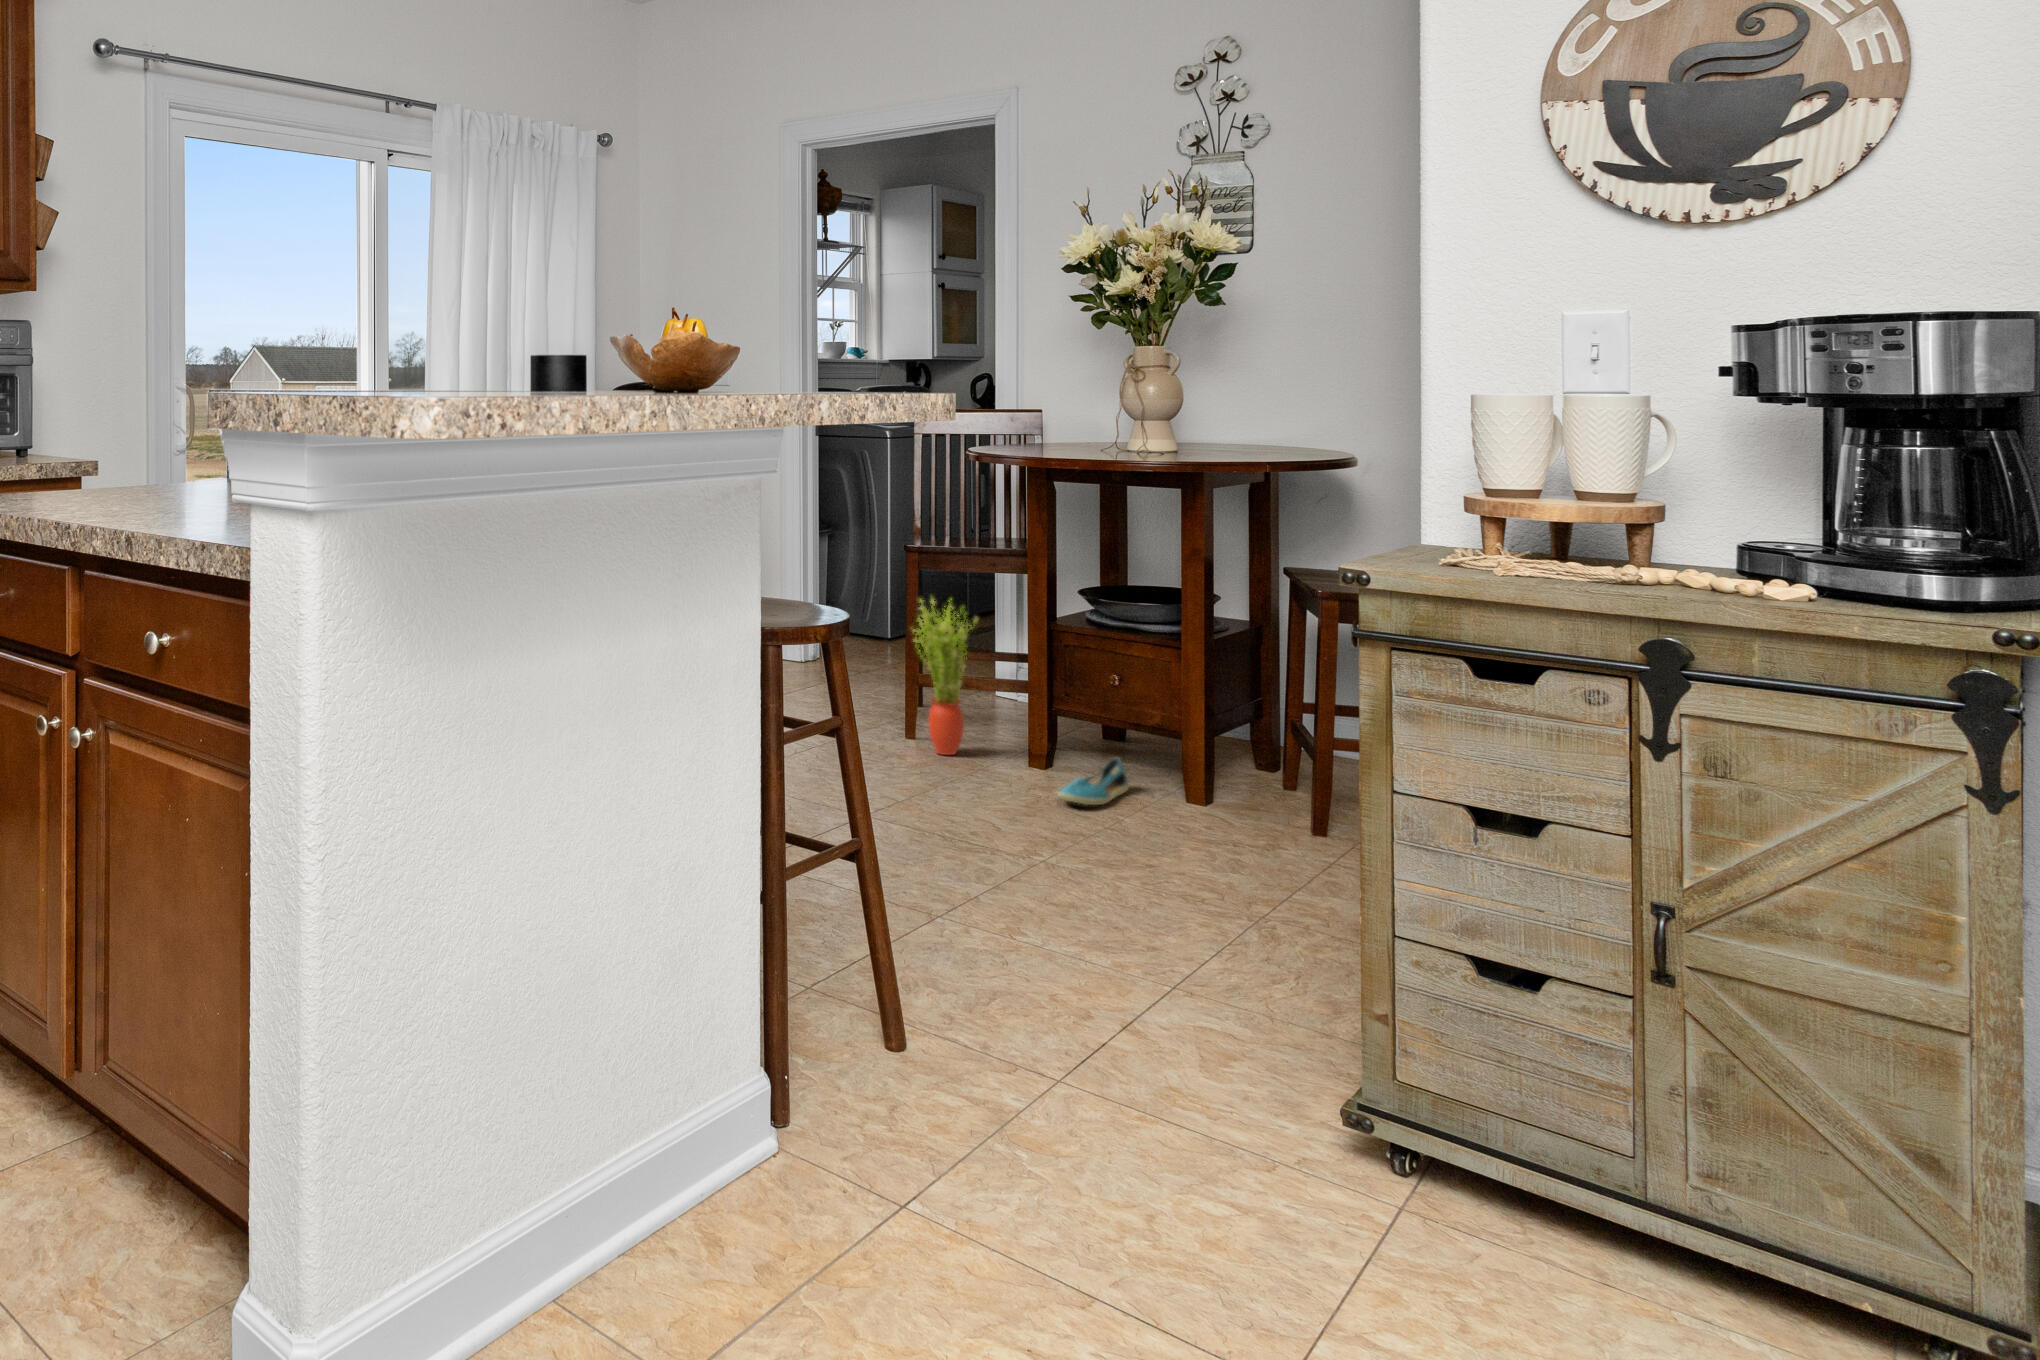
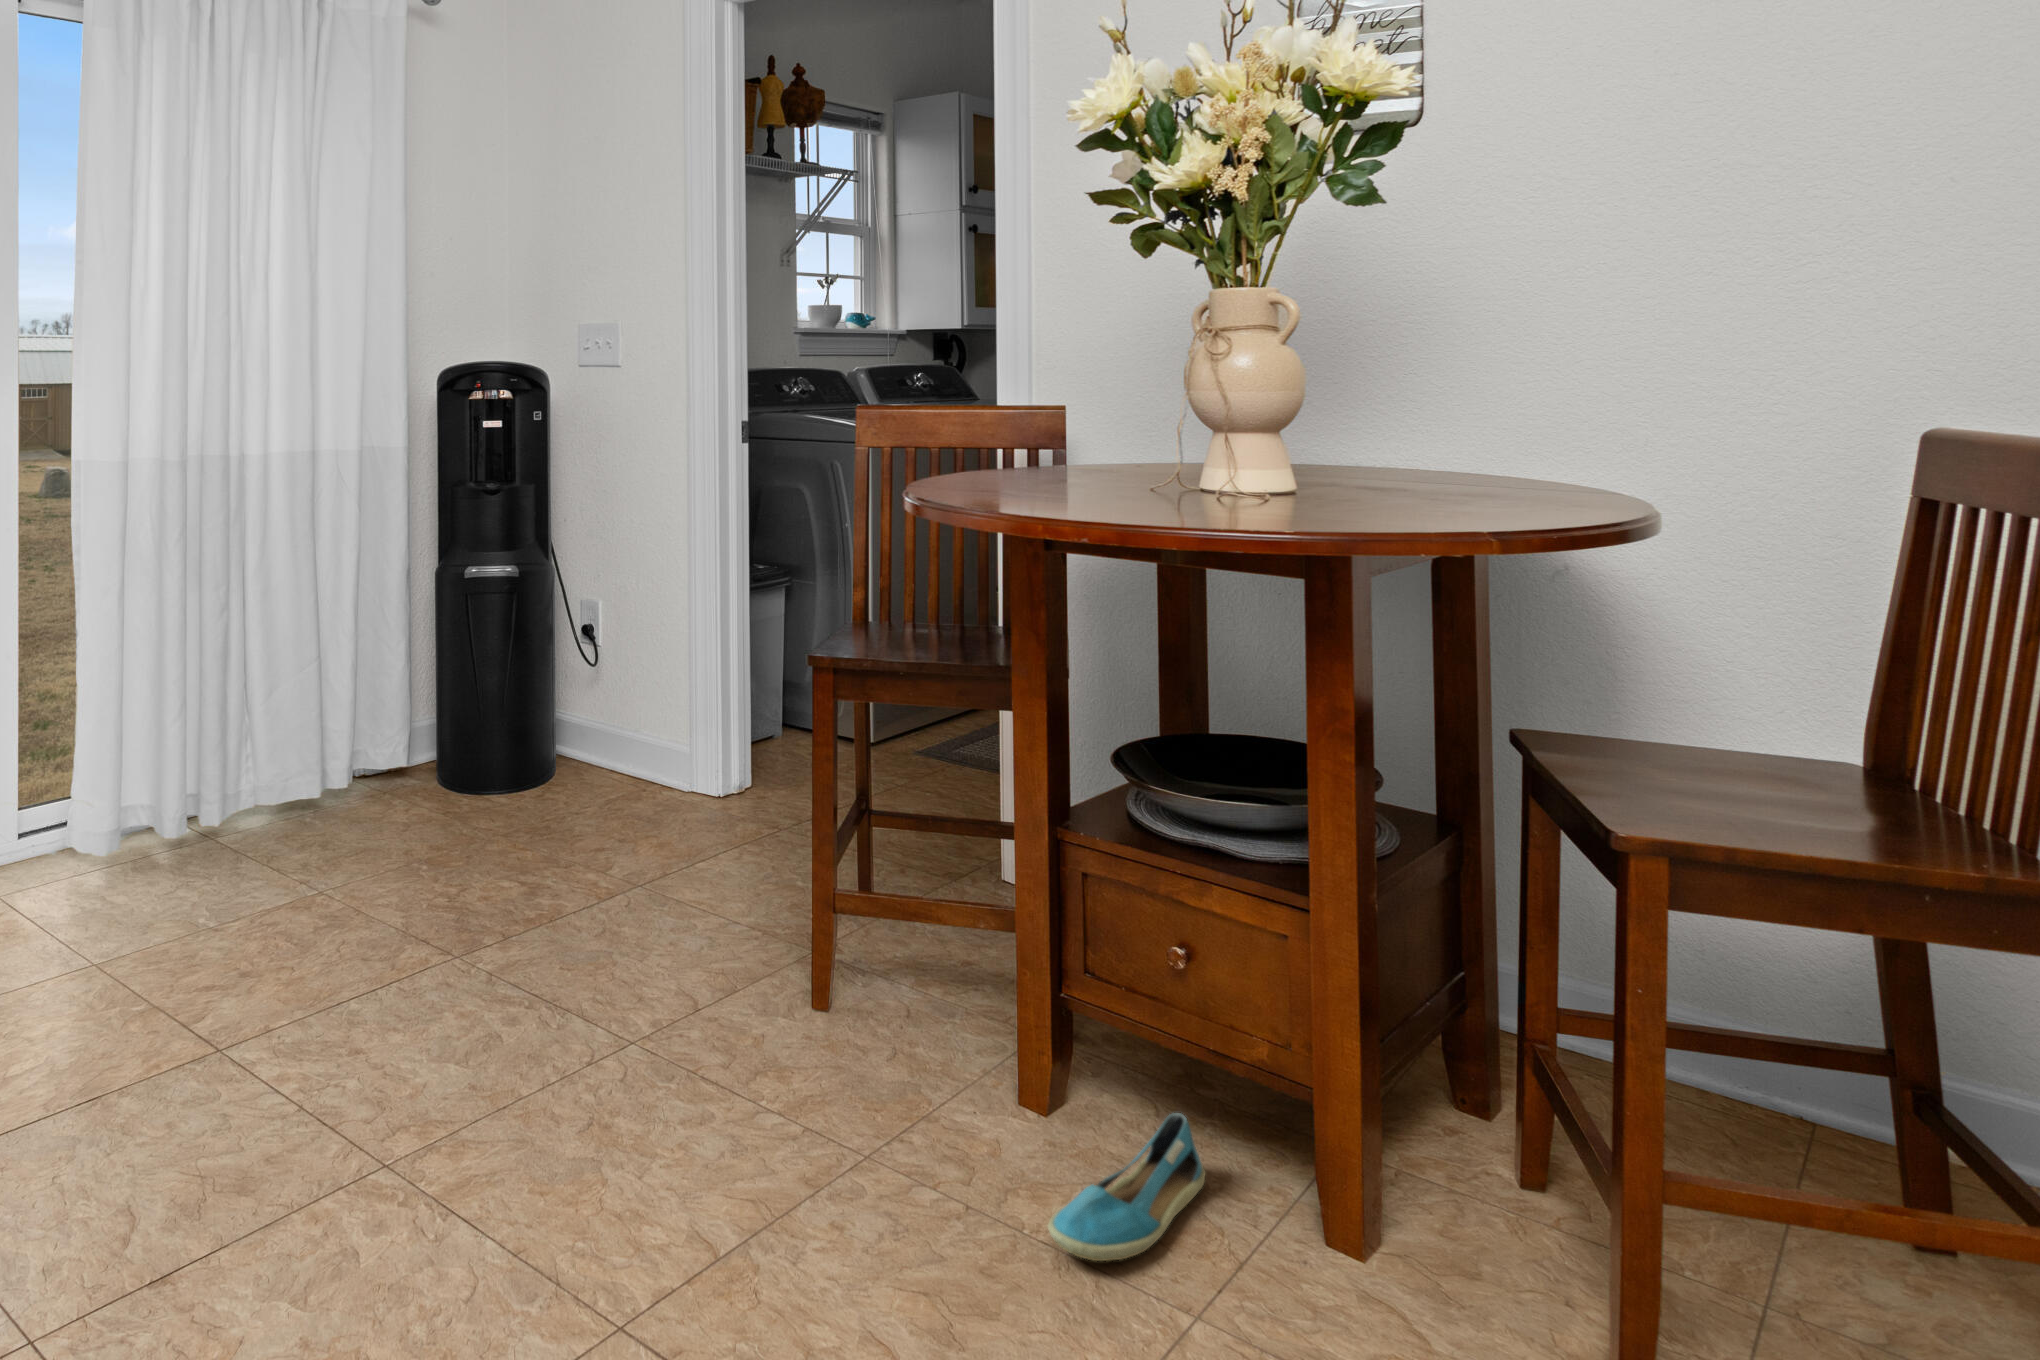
potted plant: present [913,597,978,755] -> none [802,755,931,1054]

